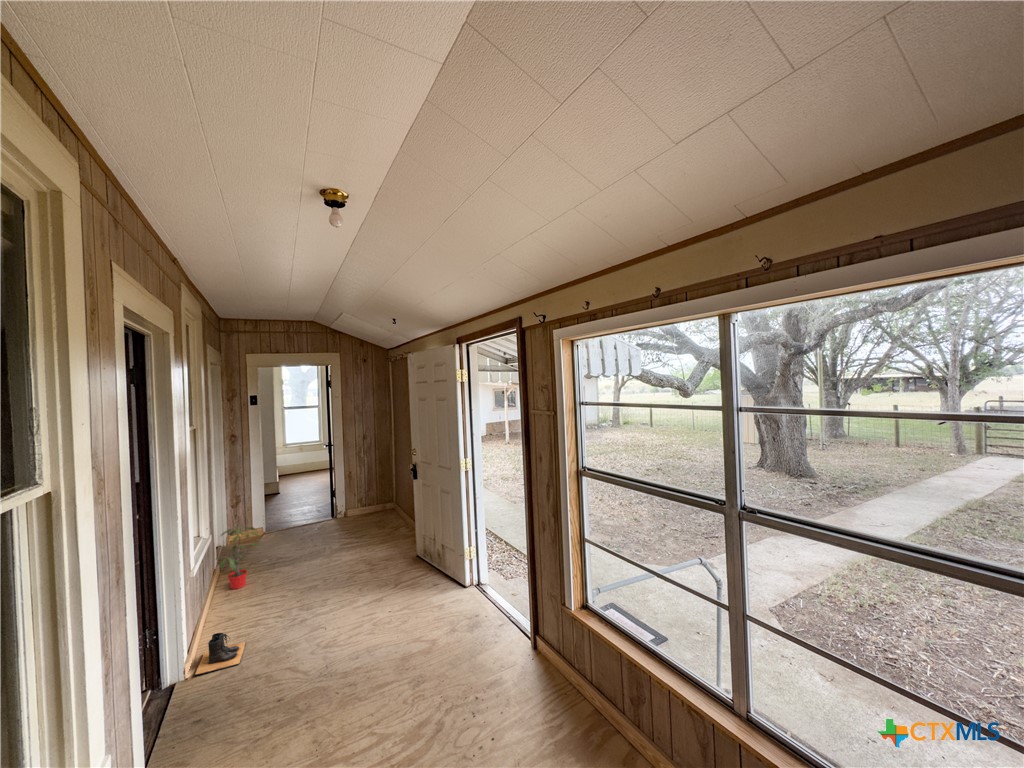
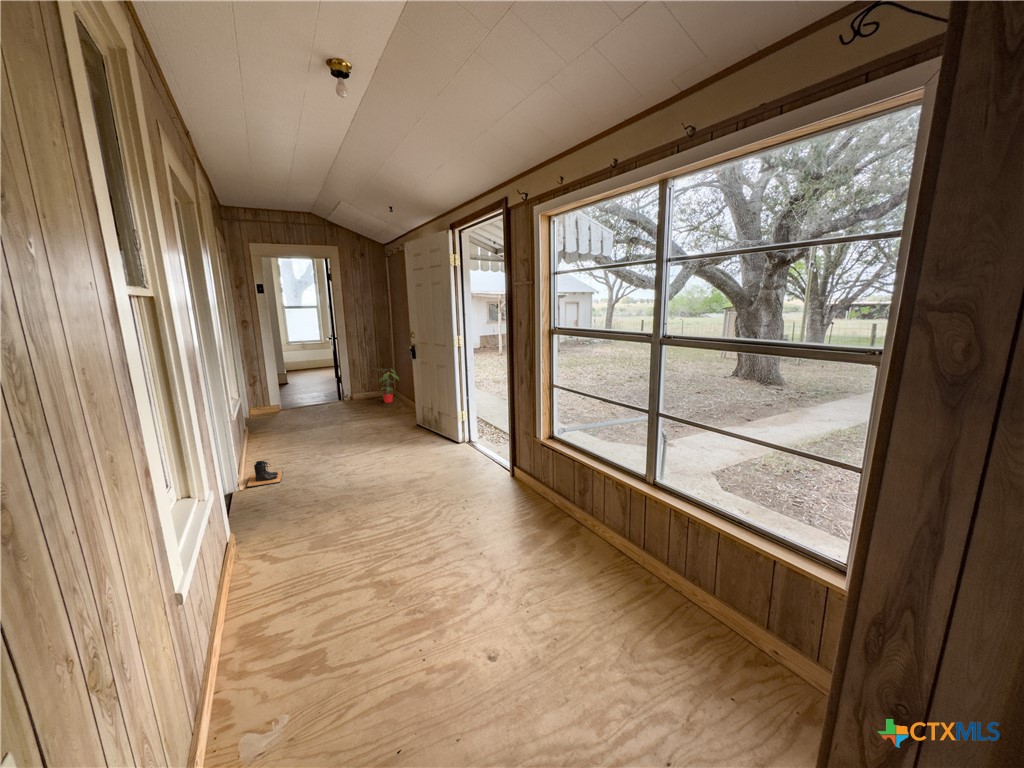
potted plant: present [218,527,259,589] -> present [378,369,399,403]

